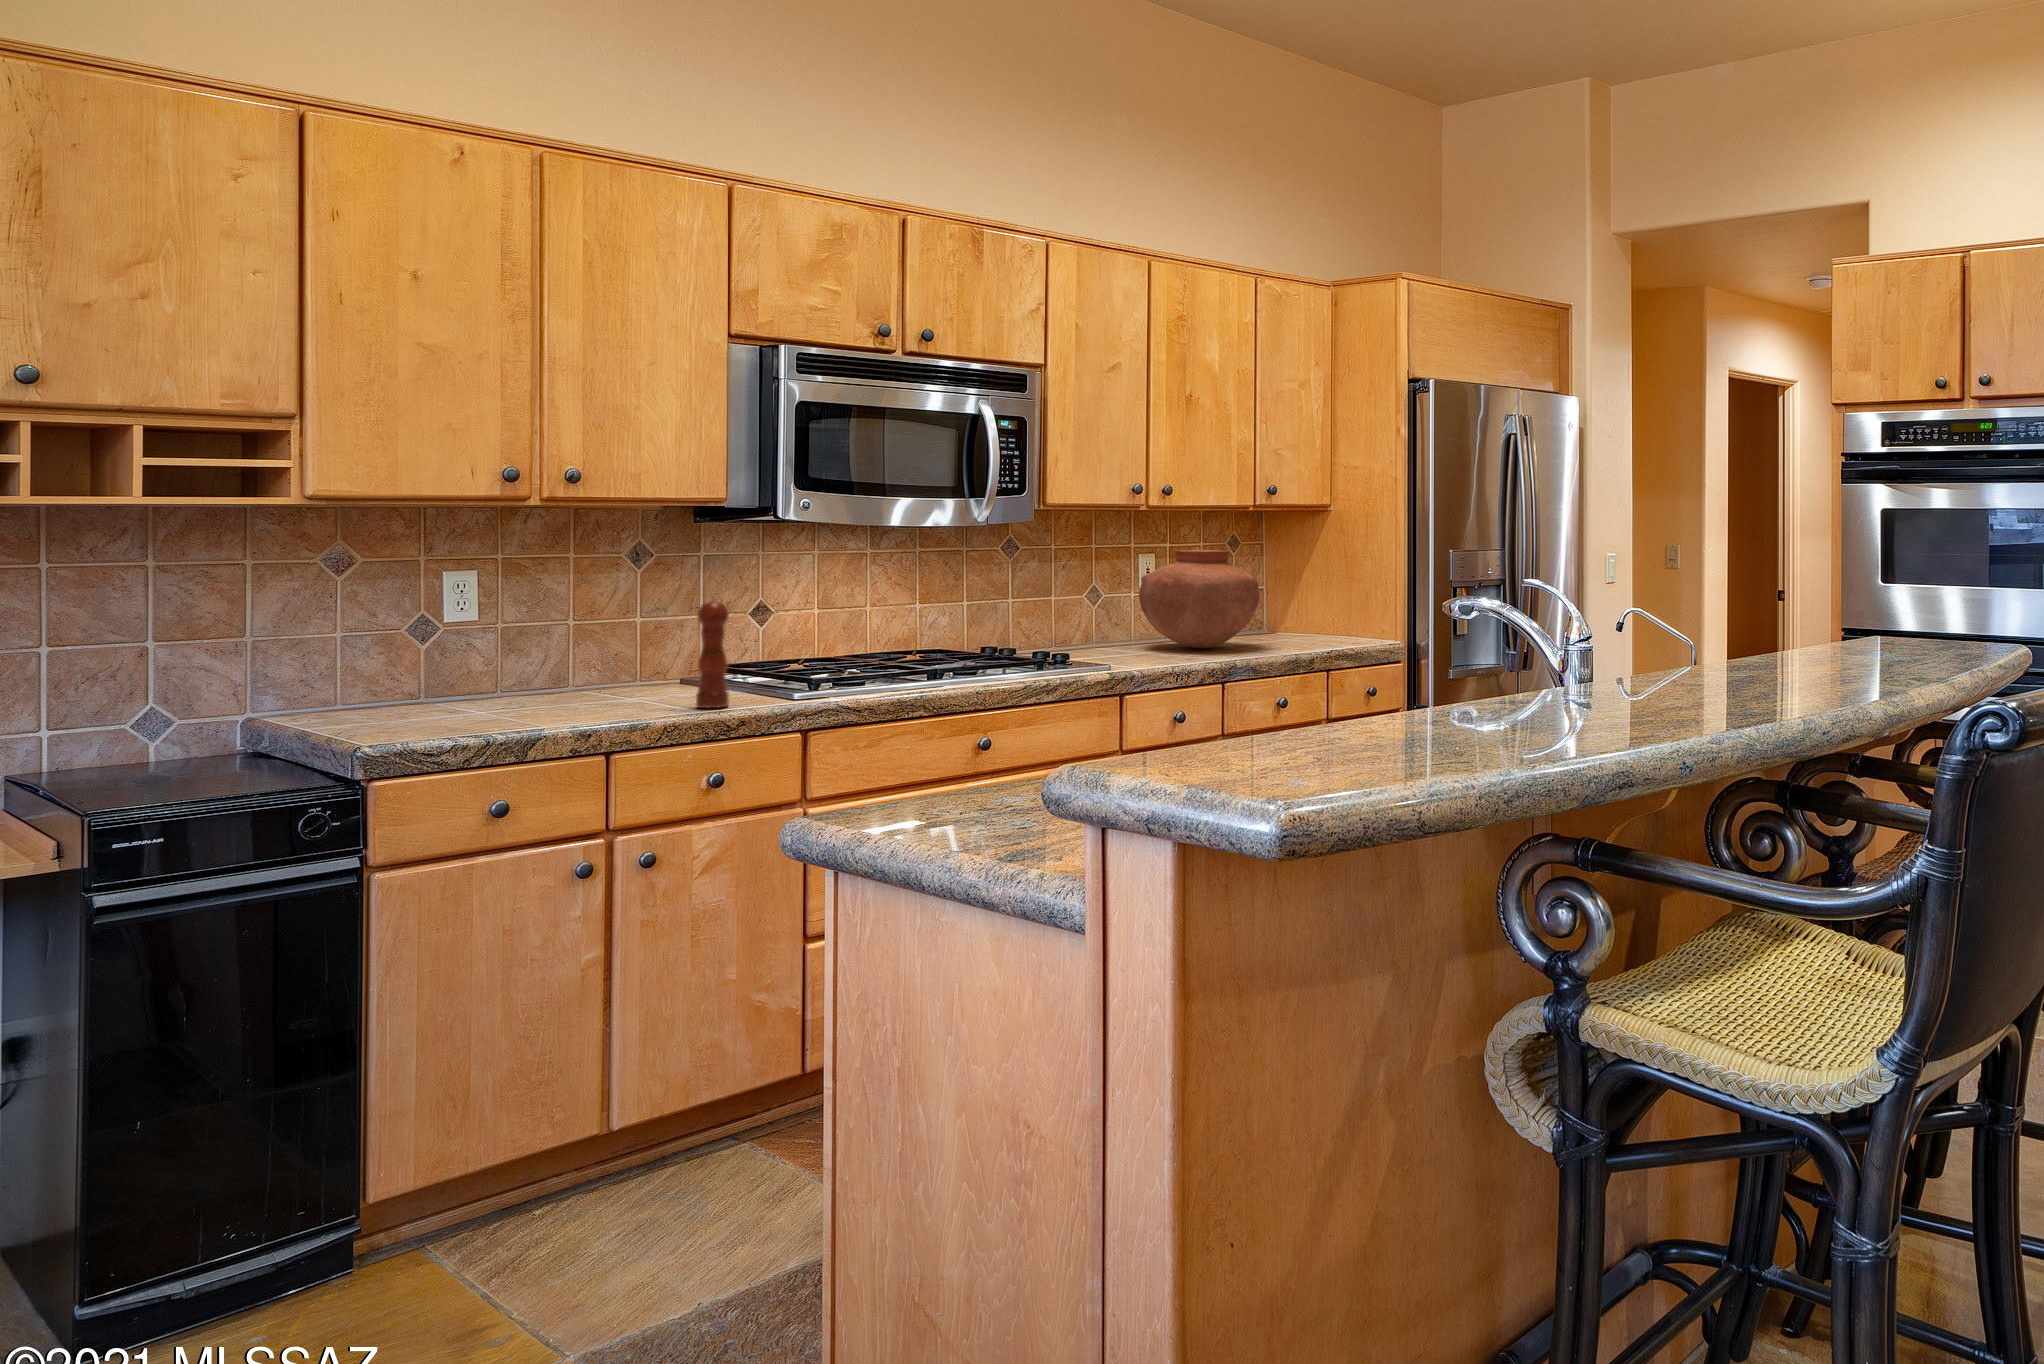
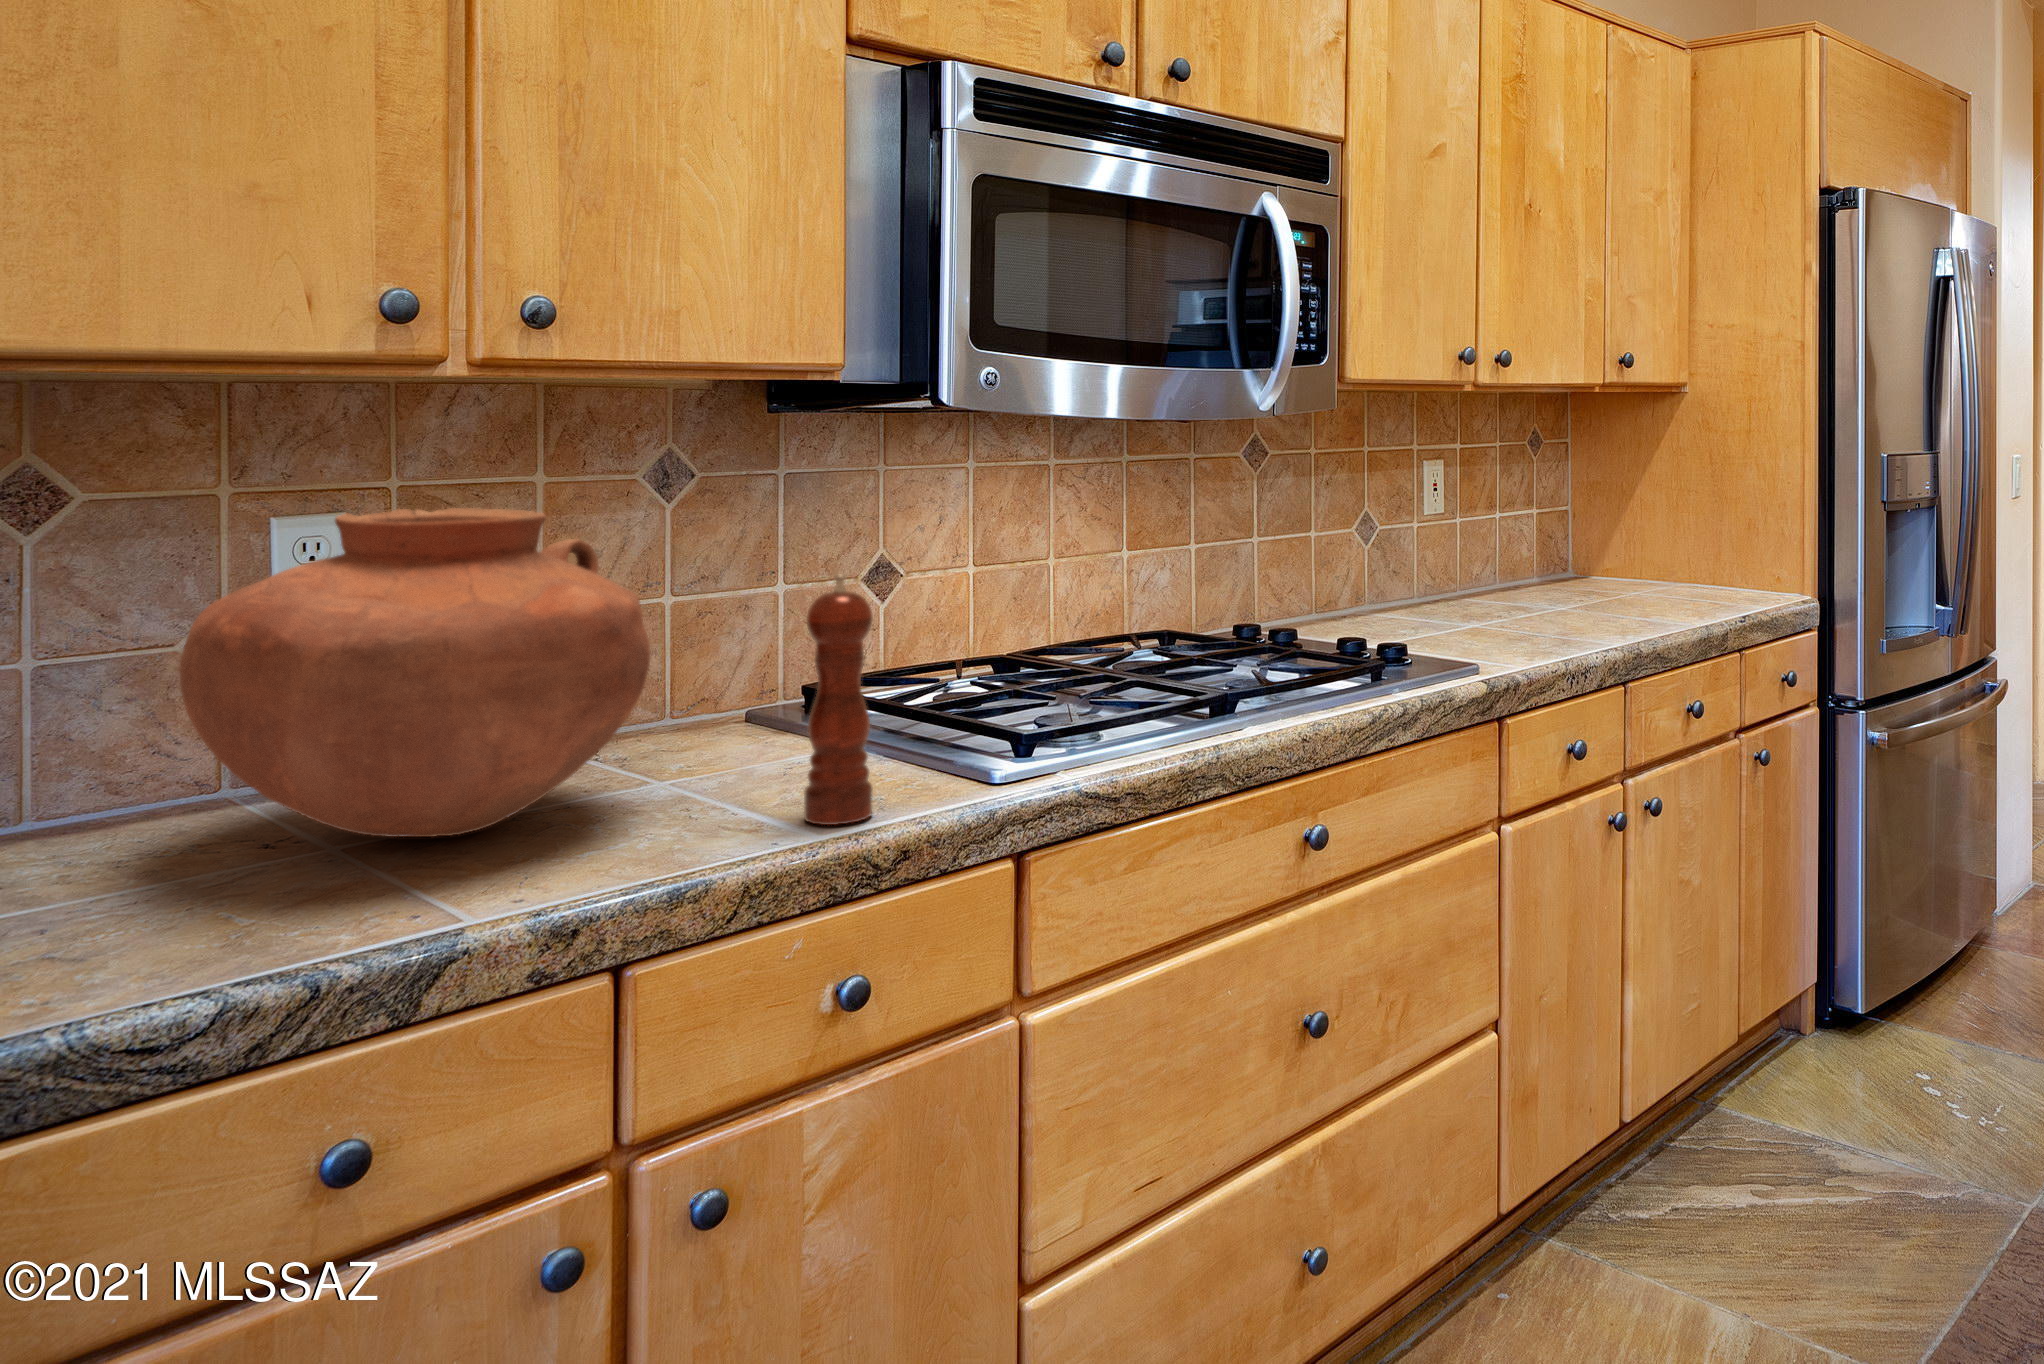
vase: present [1139,550,1259,648] -> present [179,508,651,837]

